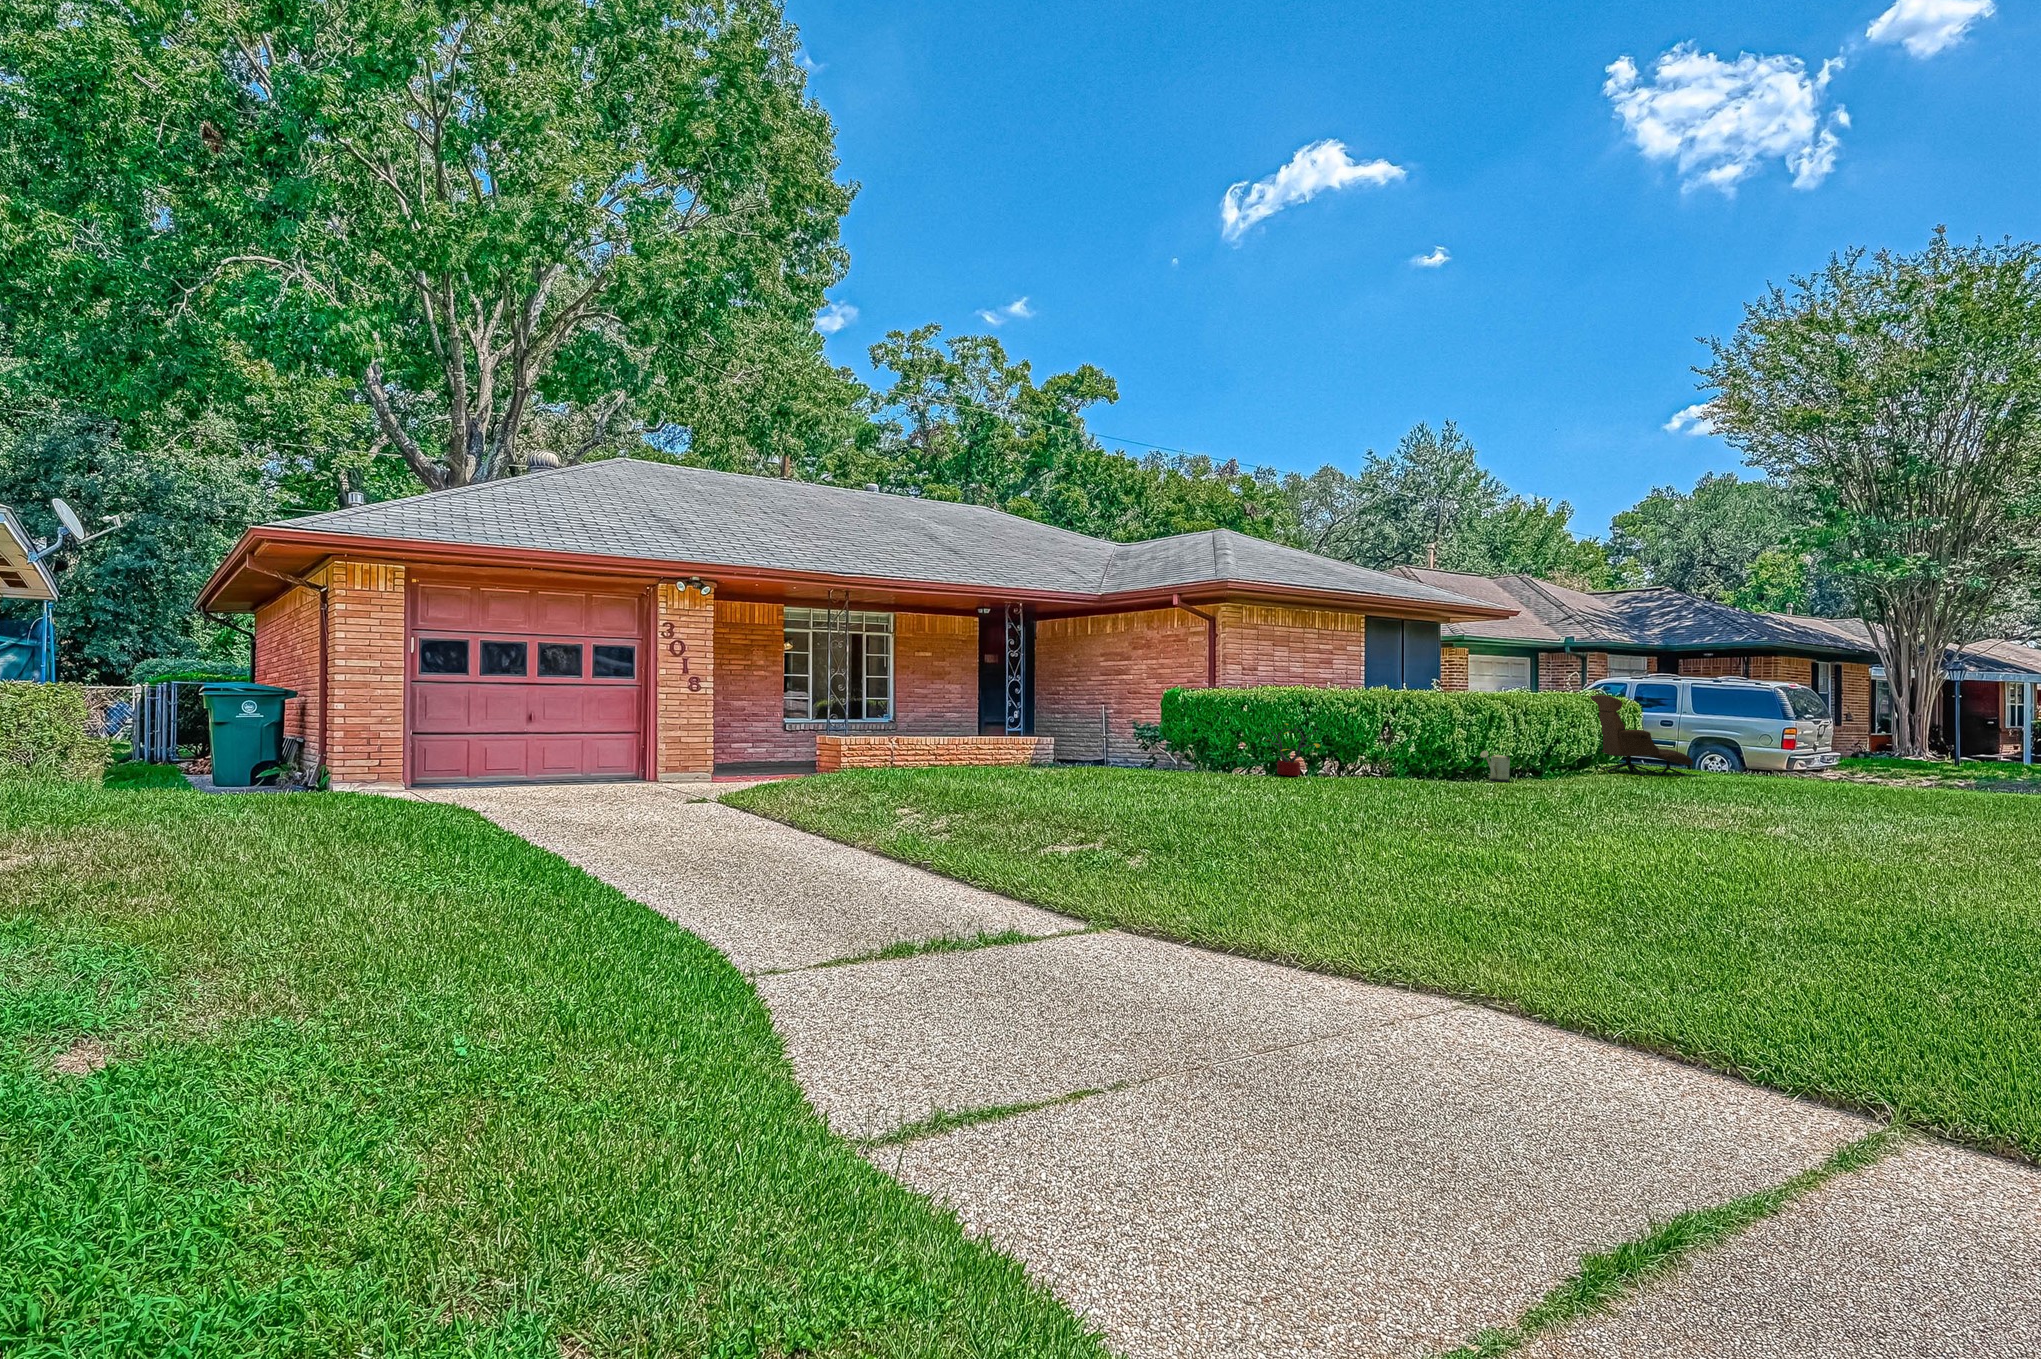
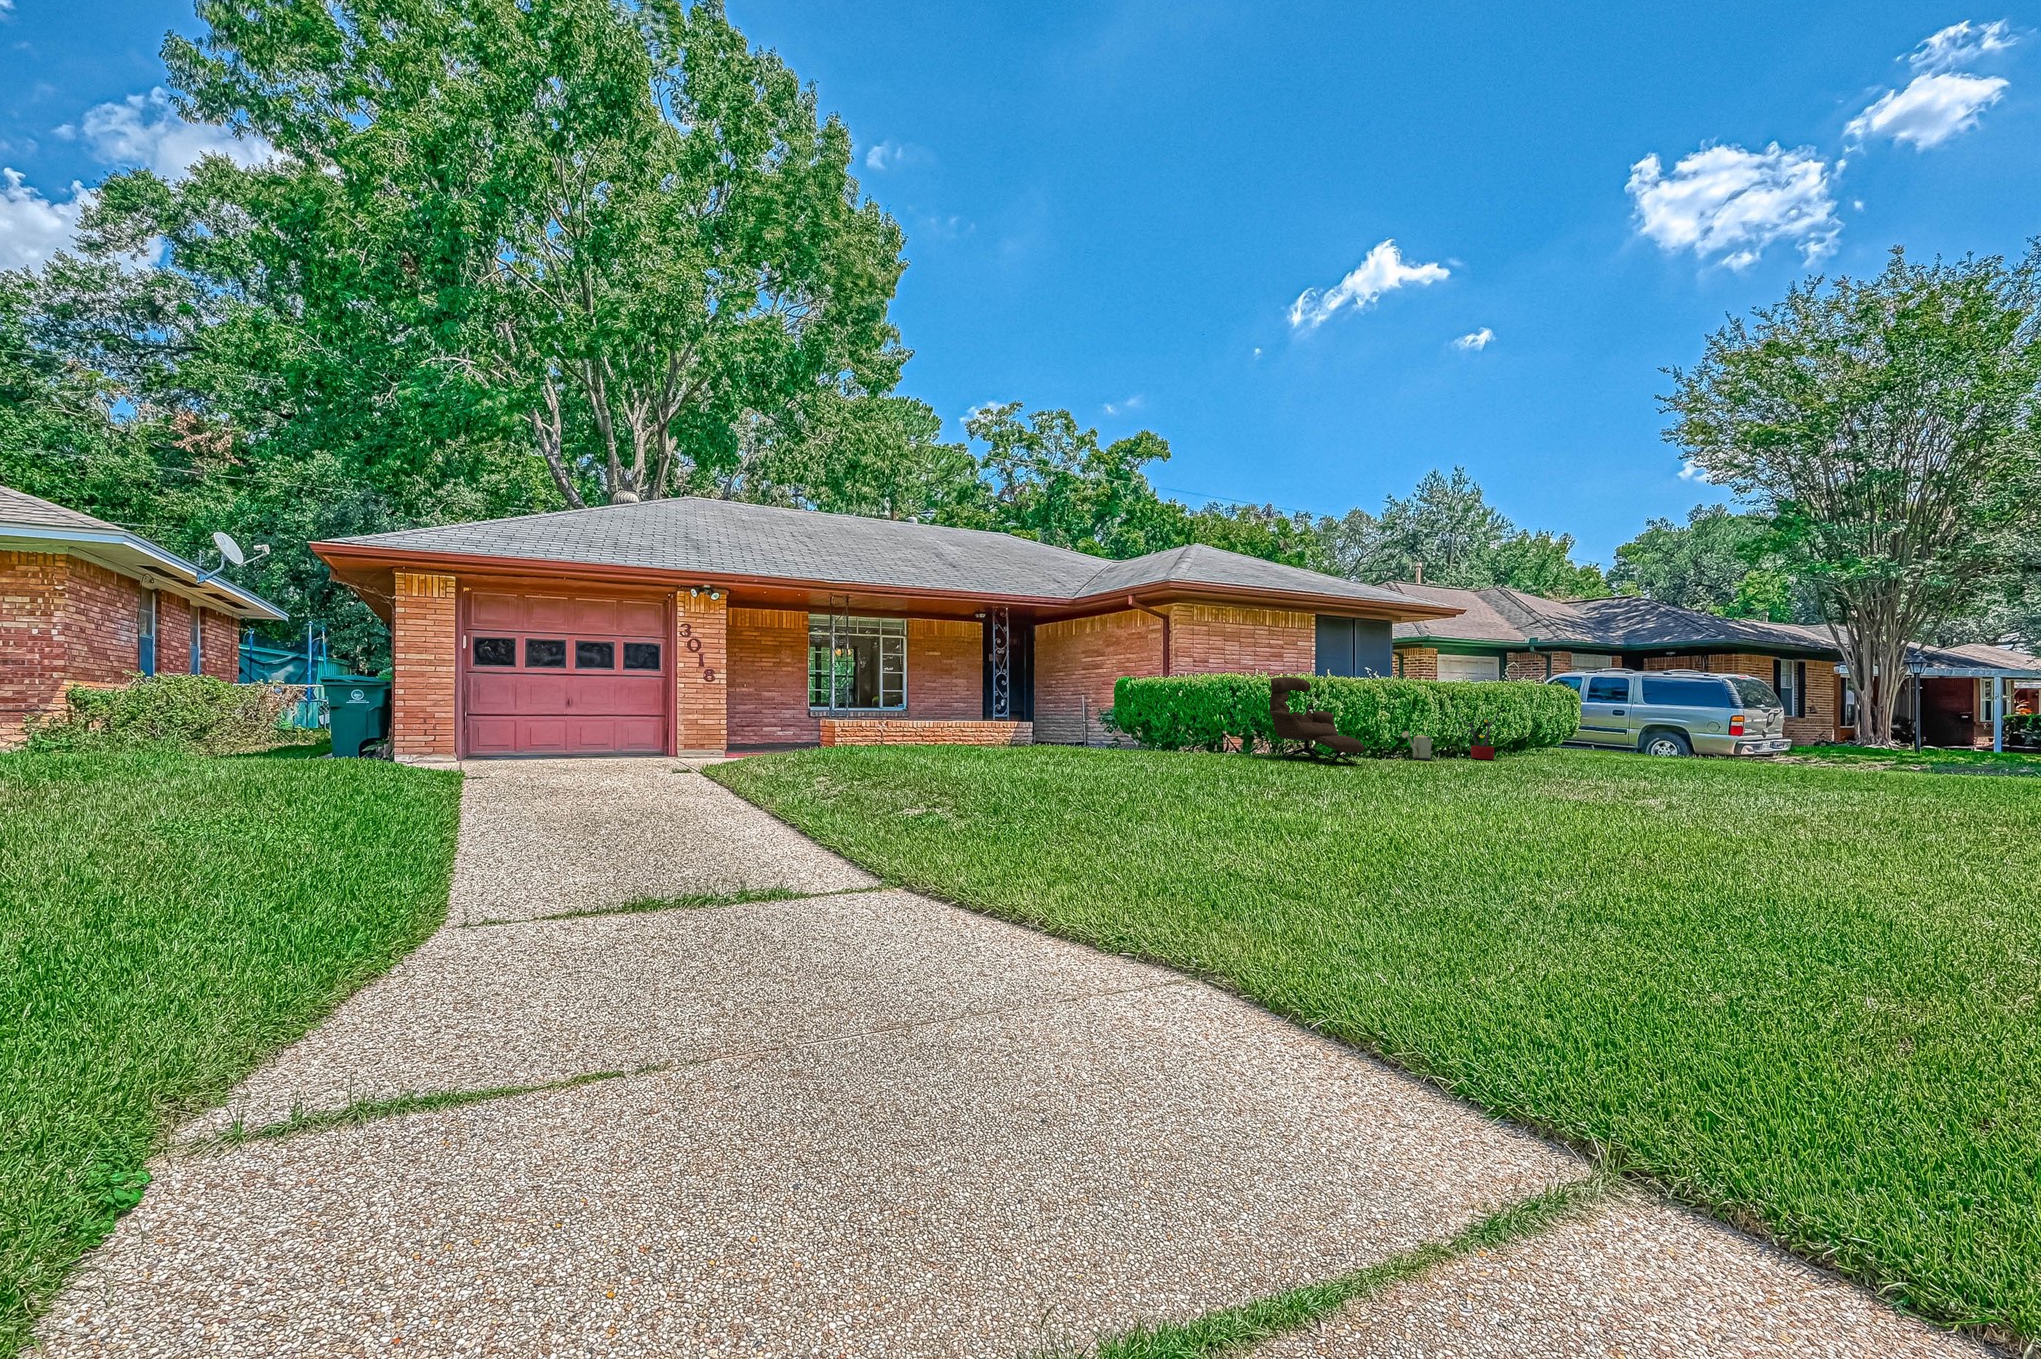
lounge chair: present [1591,695,1693,776] -> present [1269,677,1364,765]
decorative plant: present [1269,724,1320,776] -> present [1457,711,1498,759]

